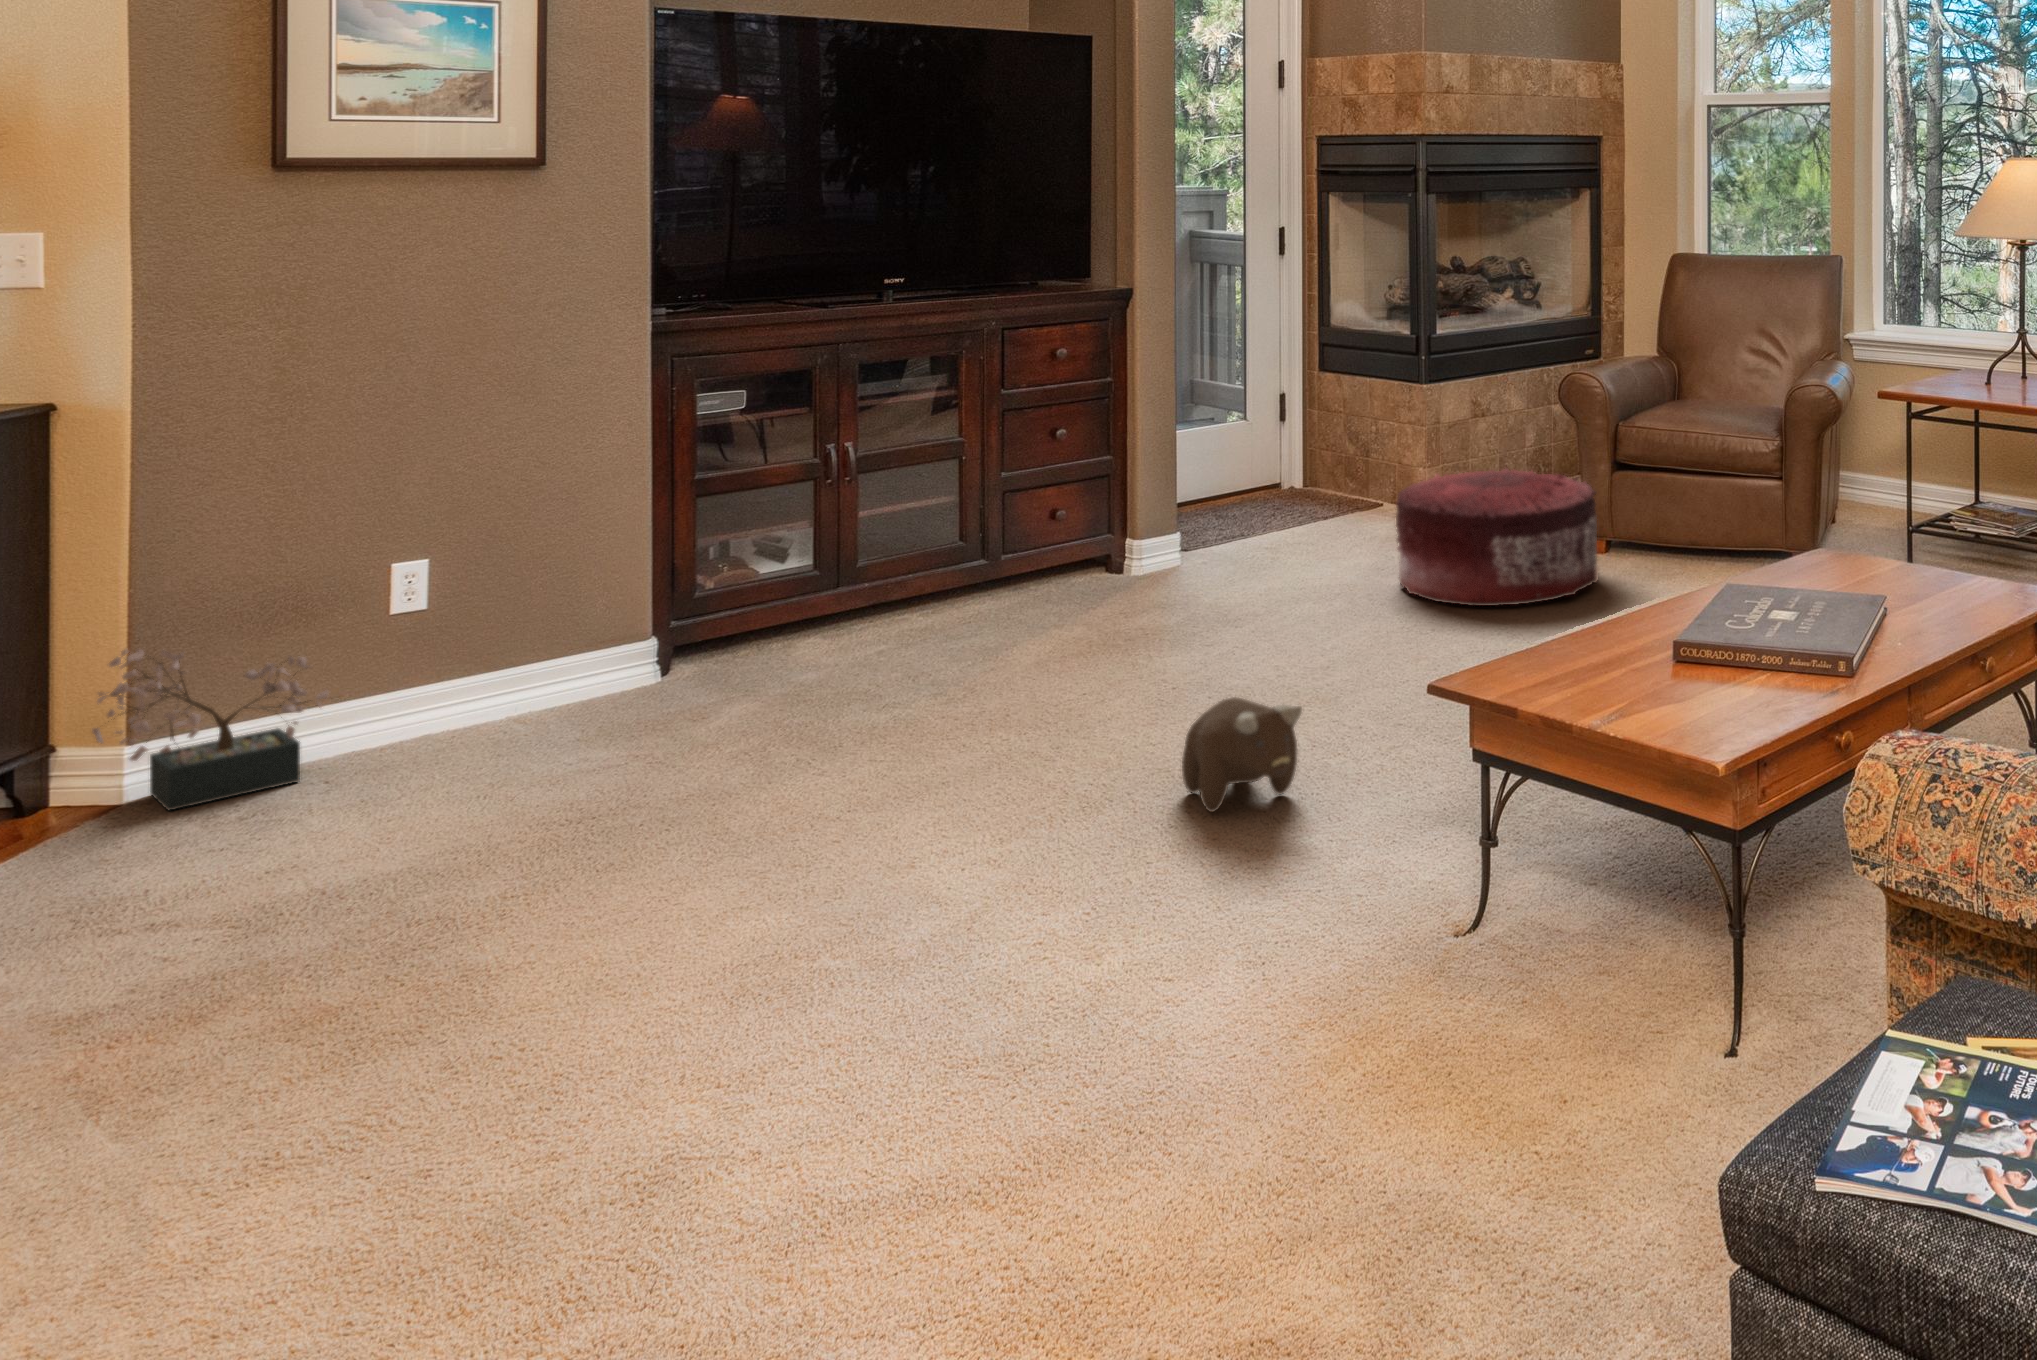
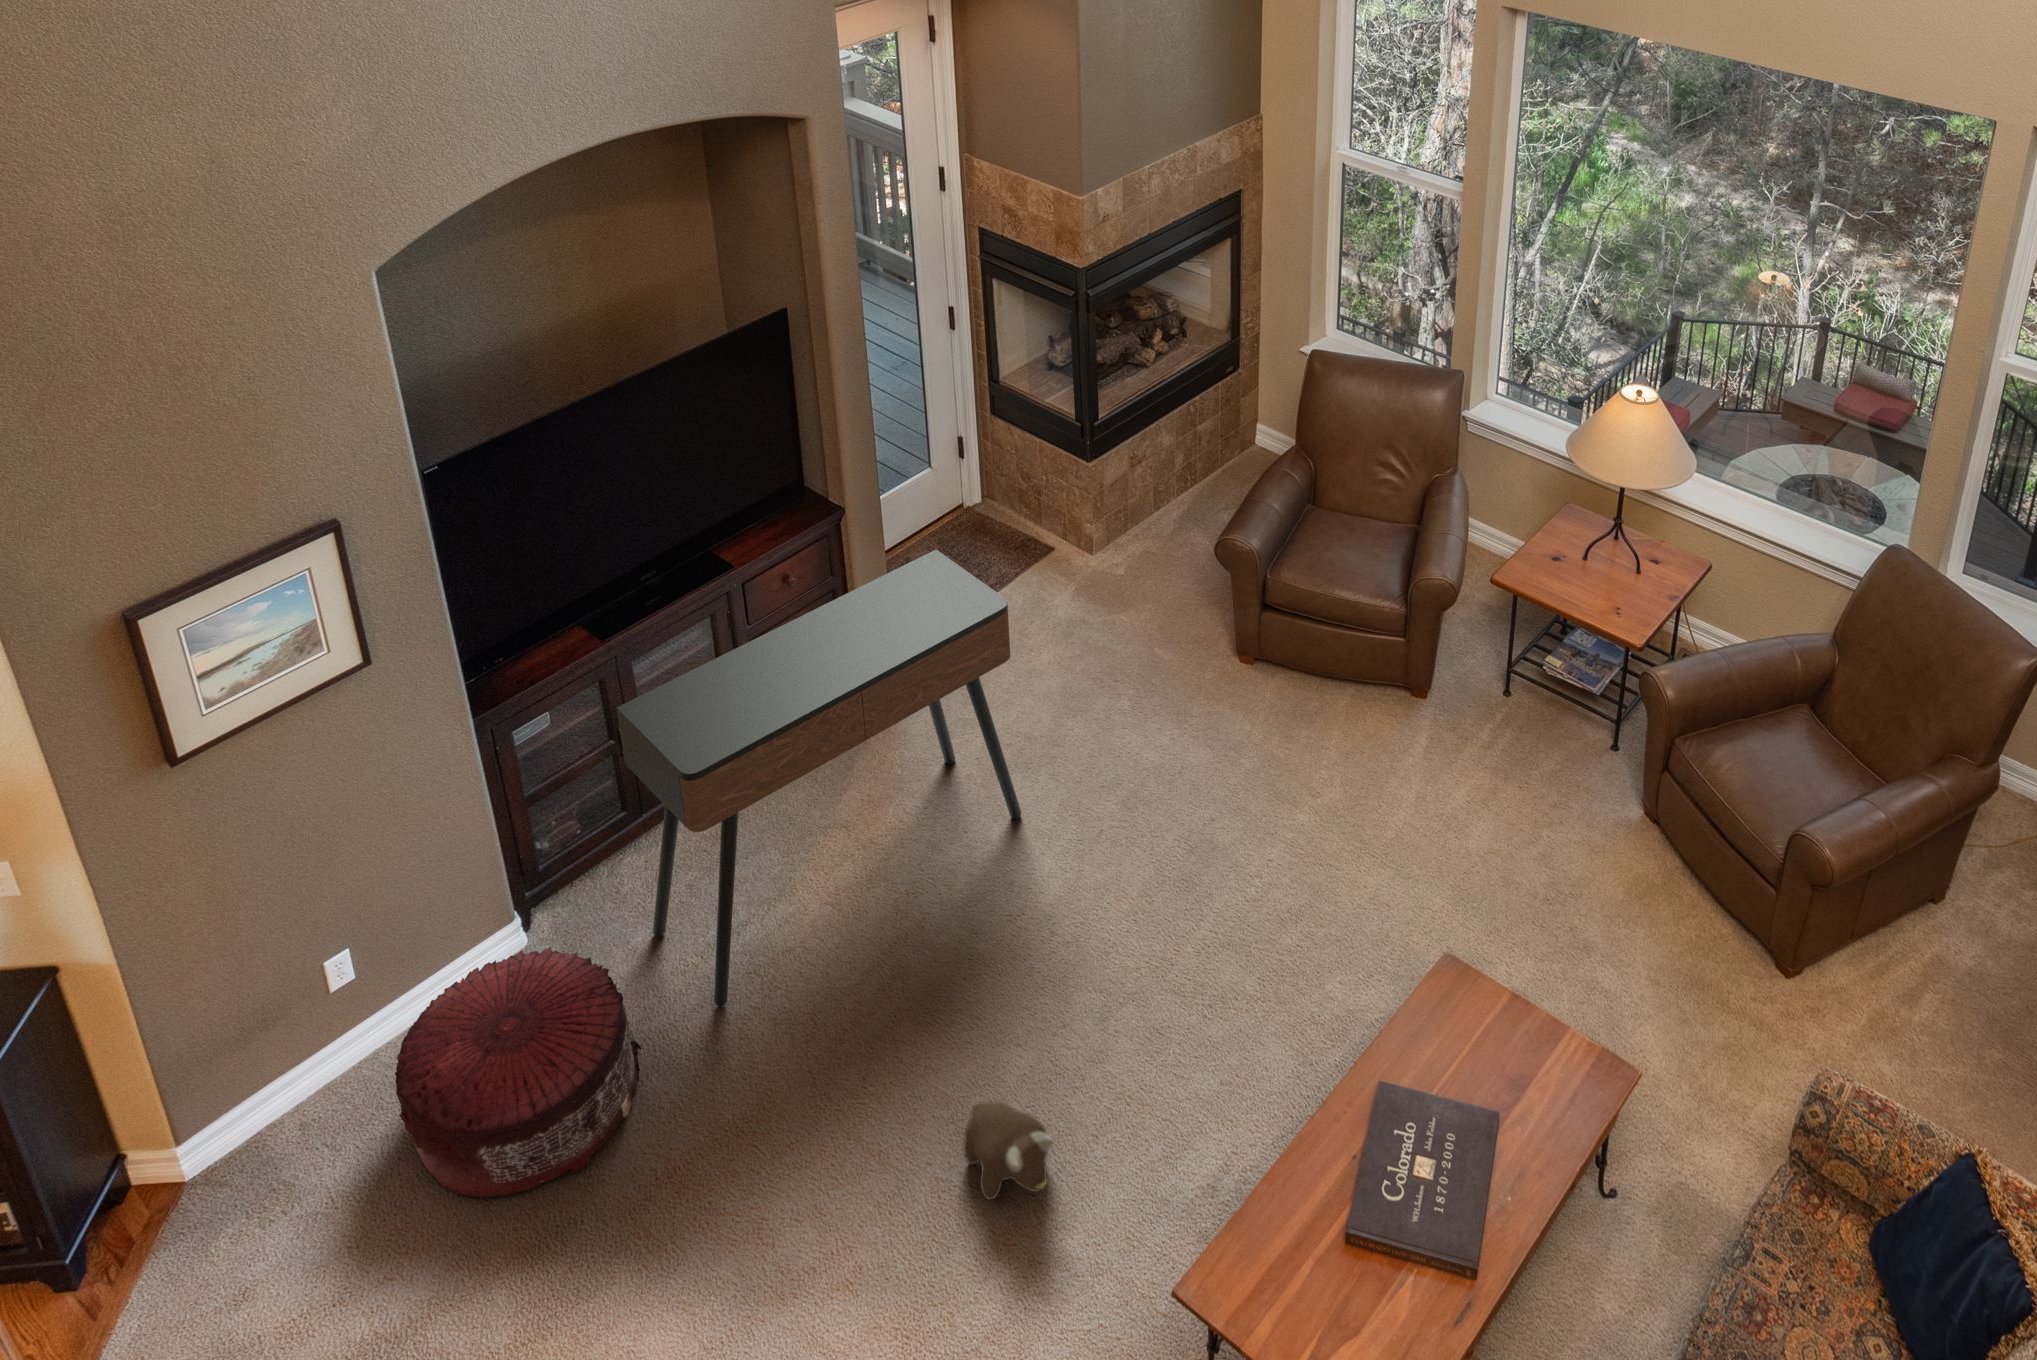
console table: none [825,292,1307,704] -> present [616,550,1021,1006]
pouf: present [1396,469,1598,606] -> present [395,946,641,1199]
decorative plant: present [92,649,328,810] -> none [154,1073,309,1216]

